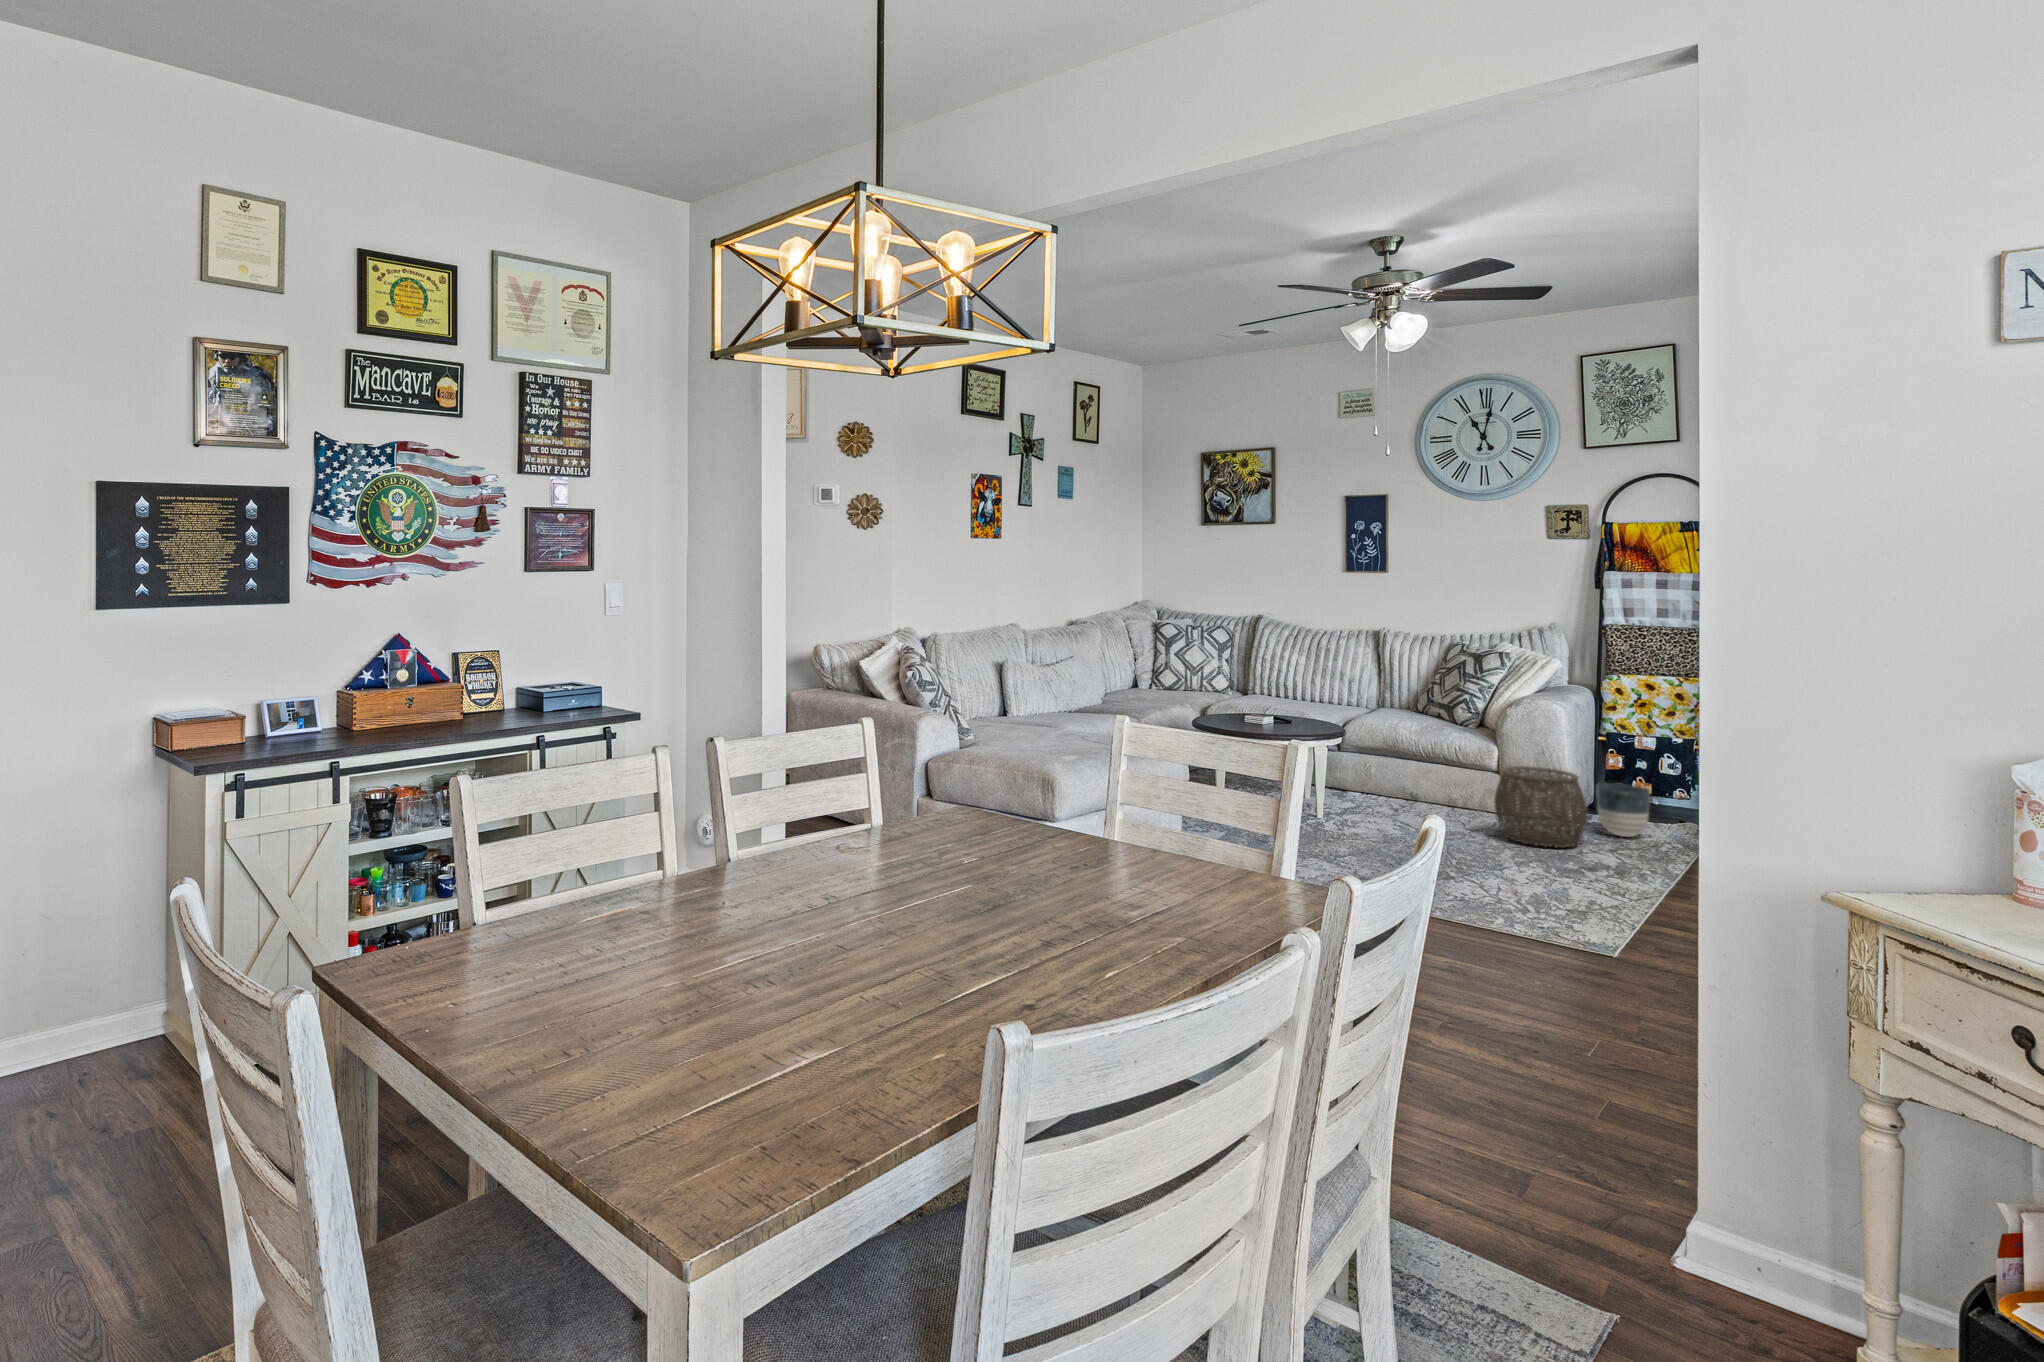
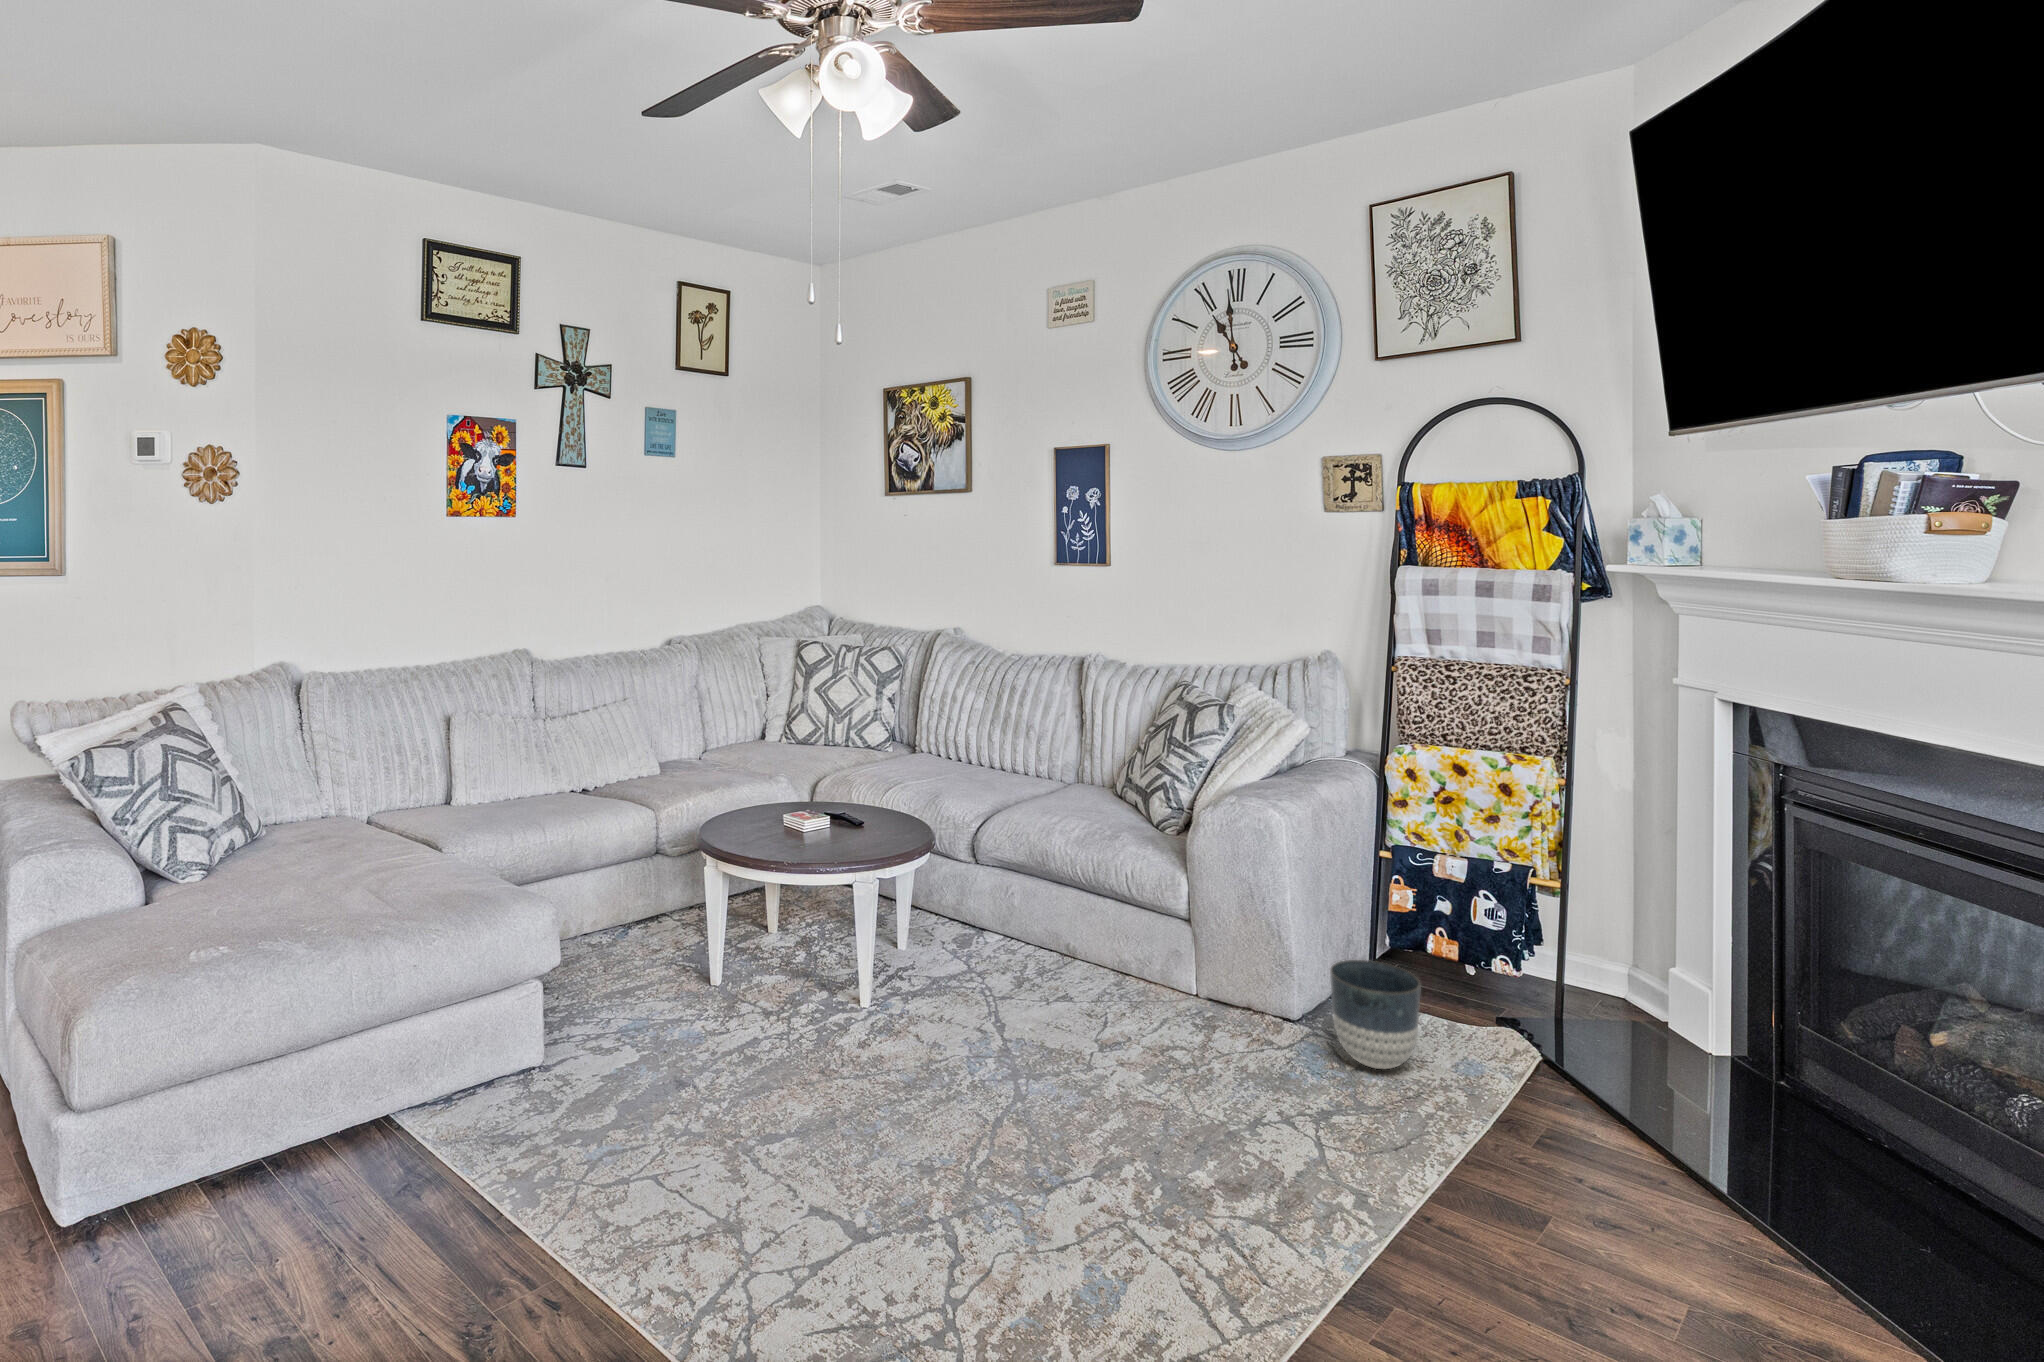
woven basket: present [1494,766,1587,848] -> none [1132,935,1291,1113]

